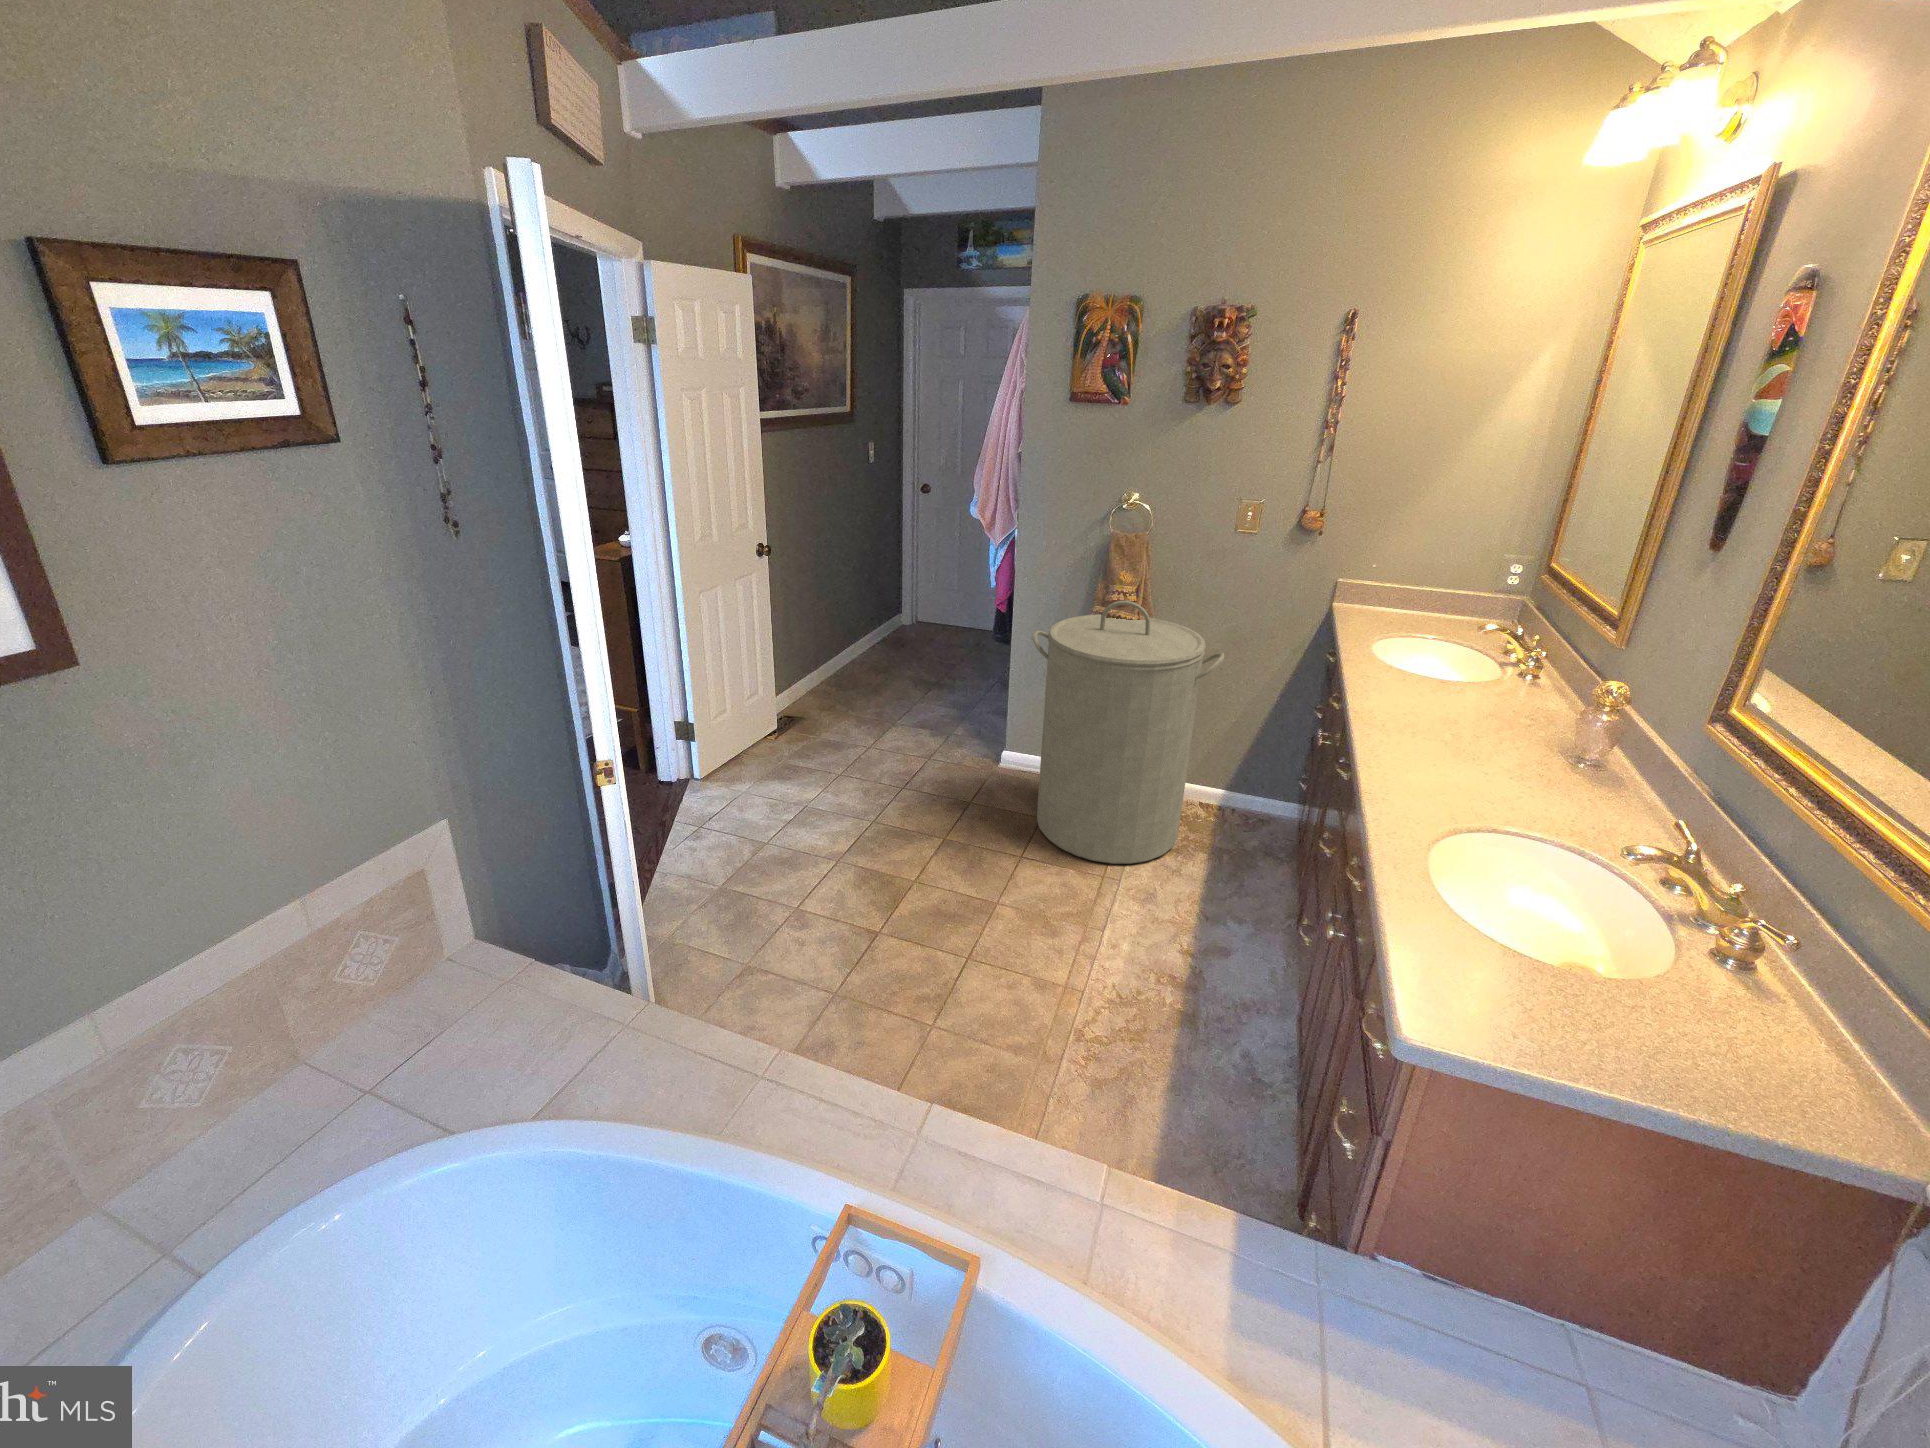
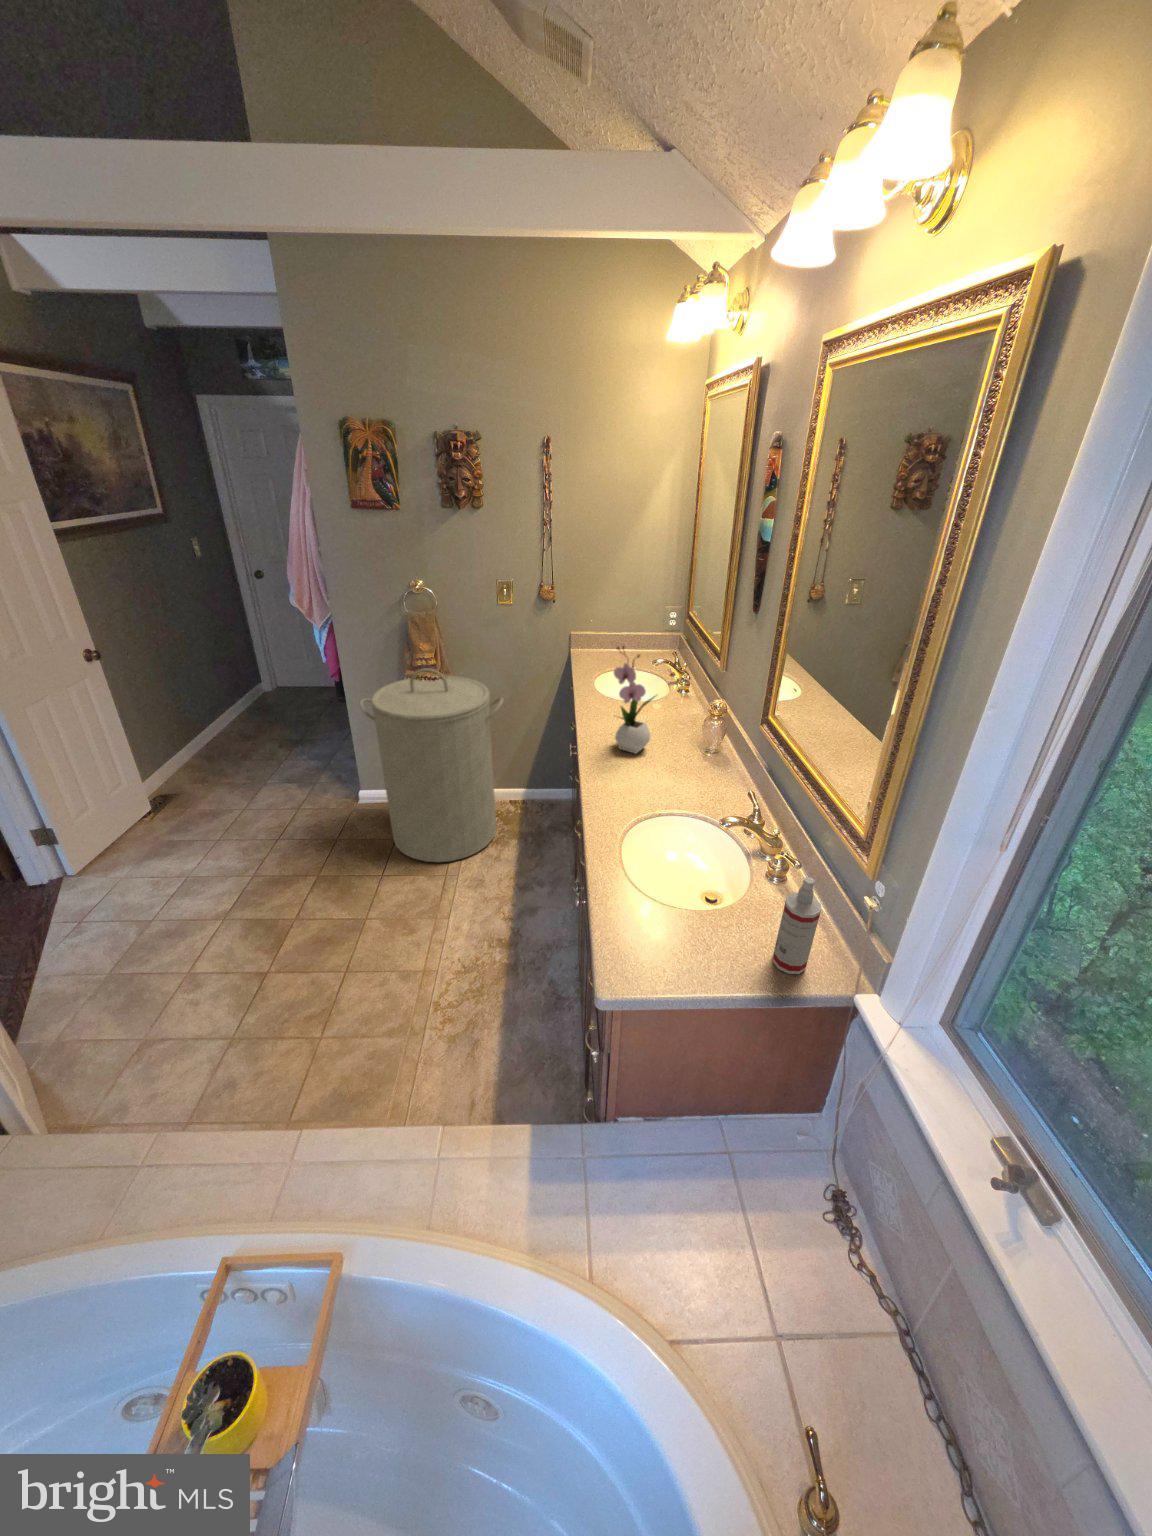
flower arrangement: none [1418,579,1505,745] -> present [614,646,655,754]
spray bottle: none [1731,940,1860,1111] -> present [773,877,821,974]

